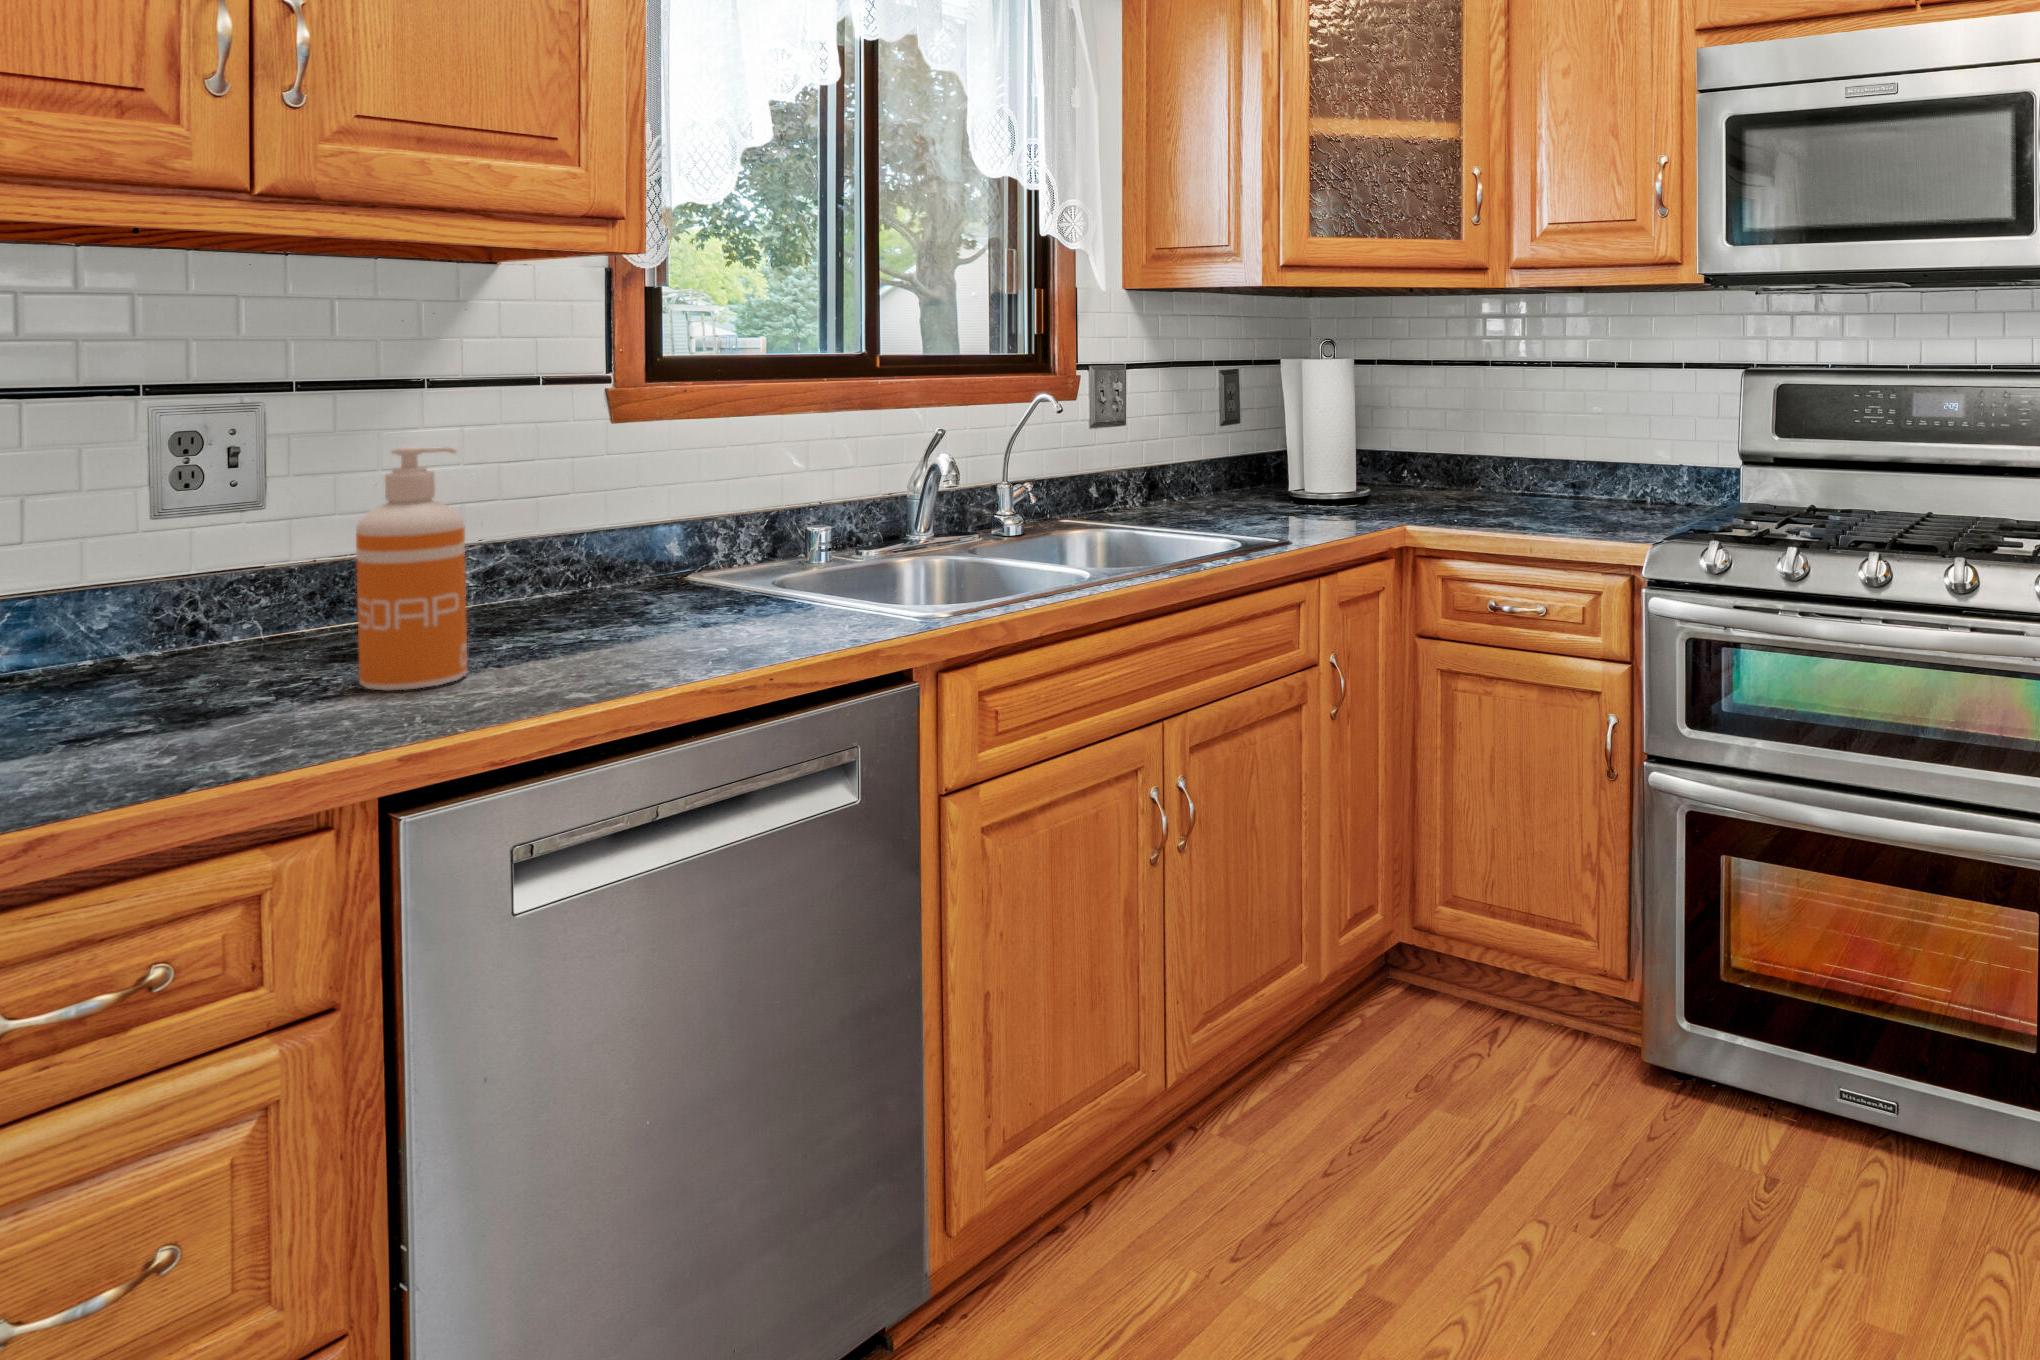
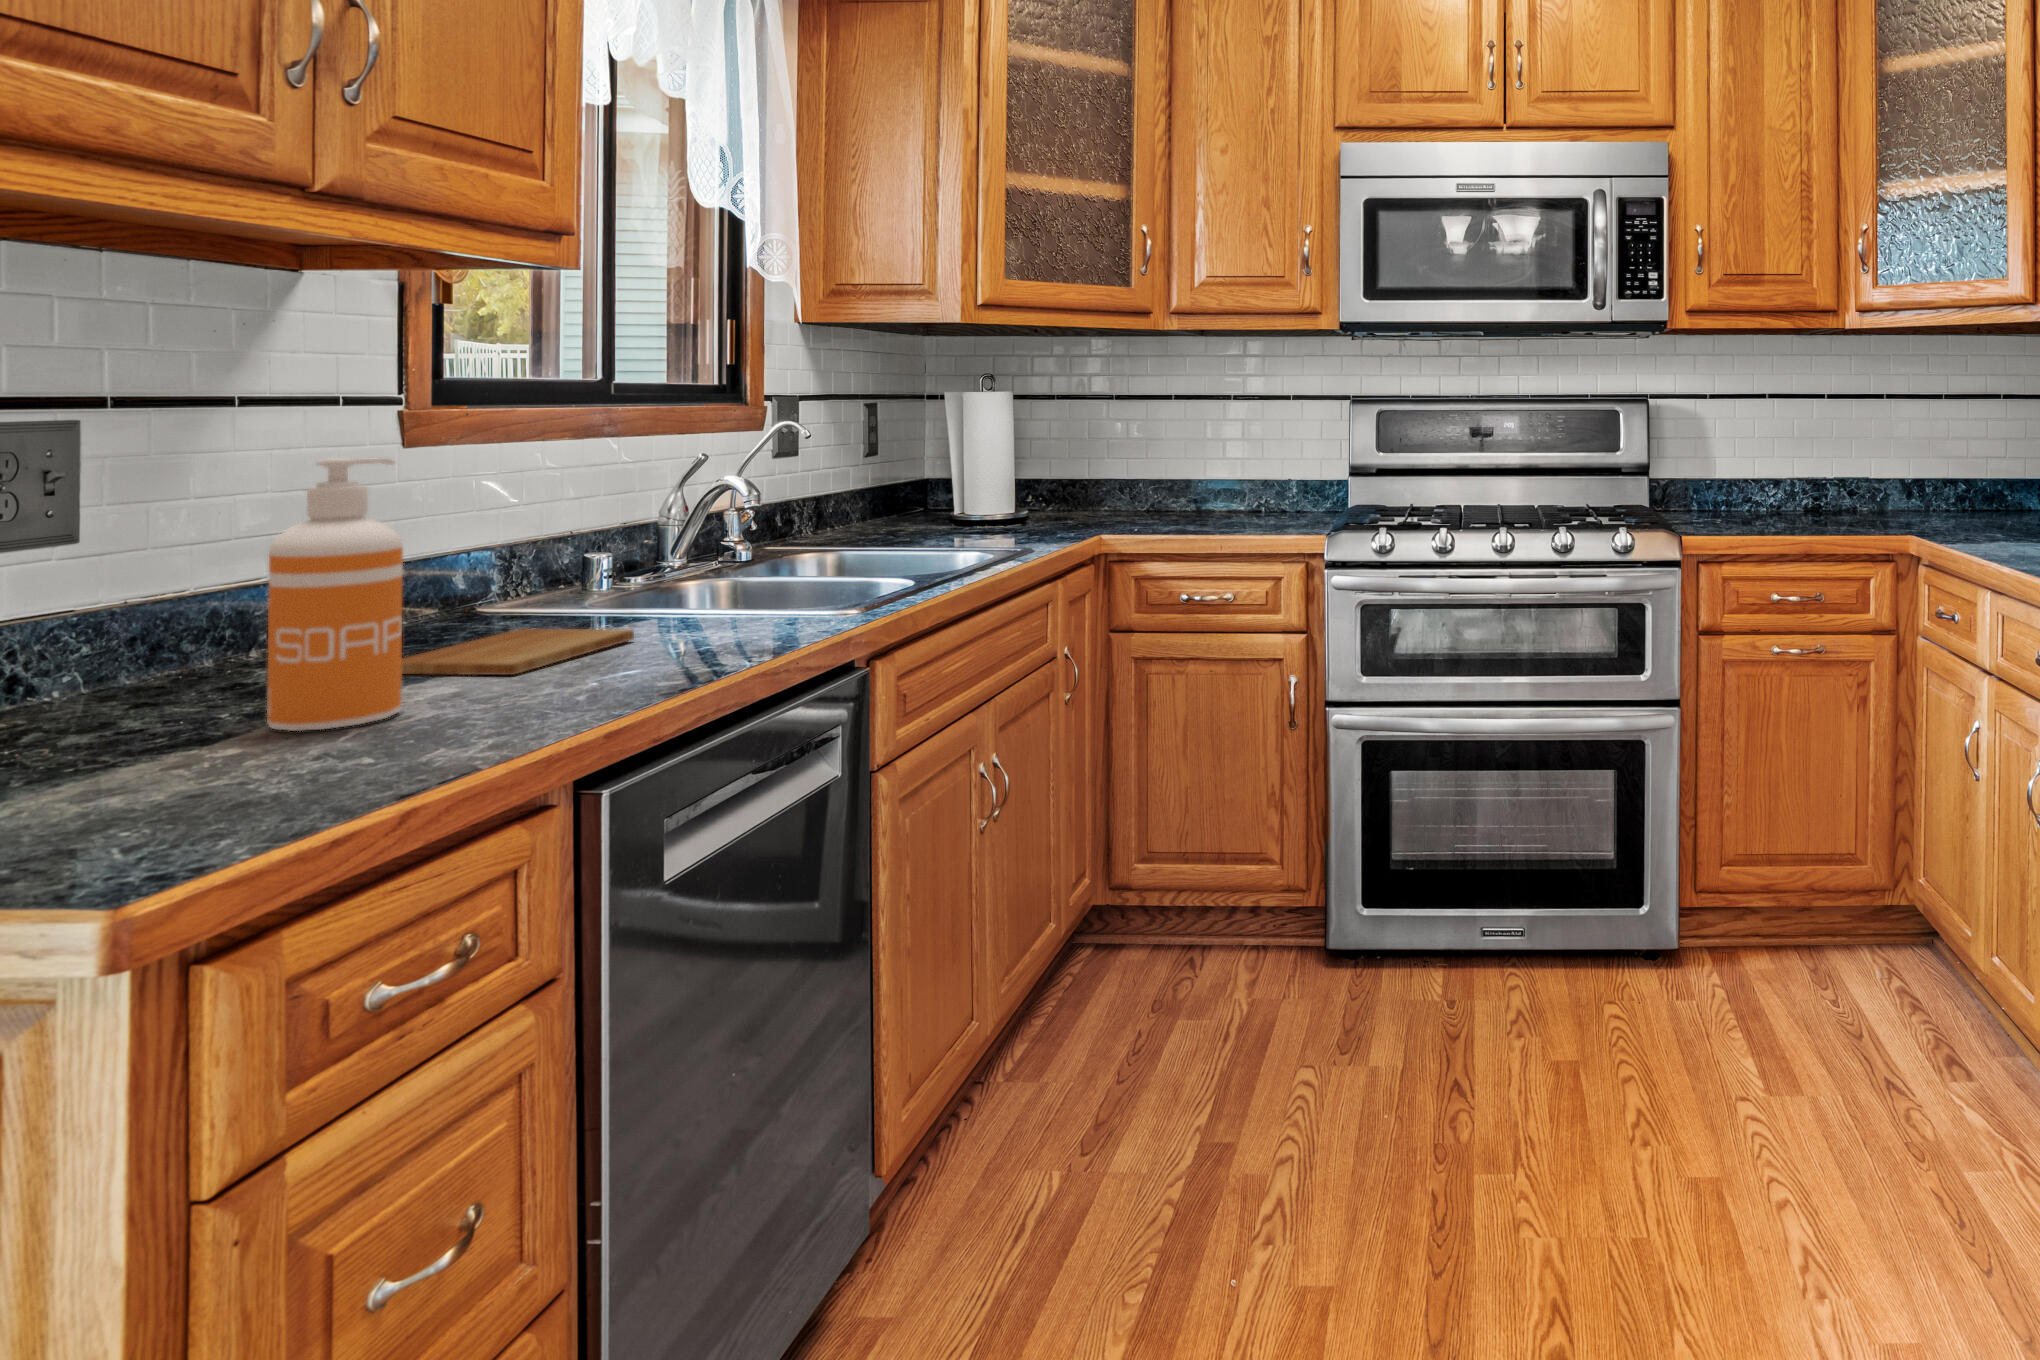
cutting board: none [537,600,758,649] -> present [402,629,634,675]

